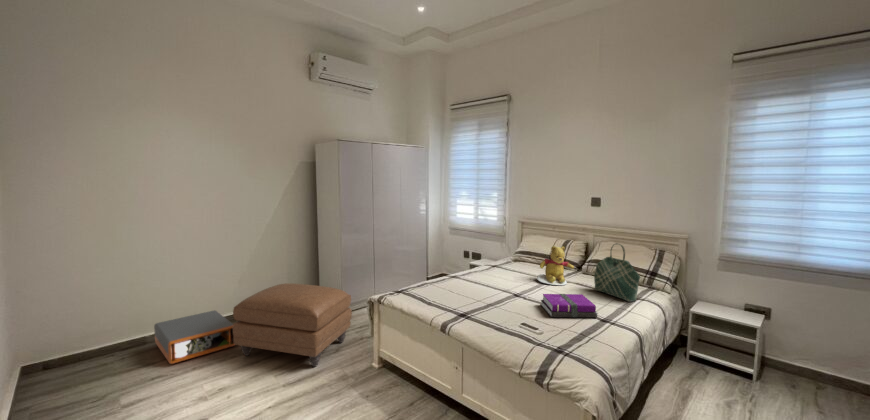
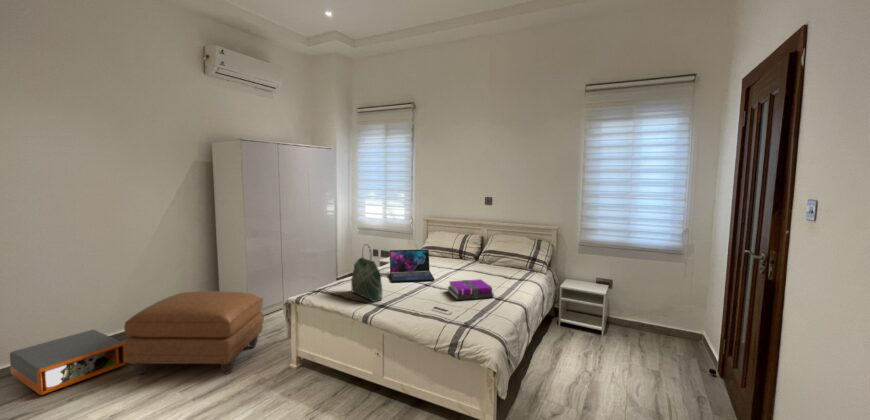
tote bag: present [594,243,640,302] -> present [351,247,382,302]
teddy bear: present [536,246,574,285] -> none [442,240,473,274]
laptop: none [478,254,527,291] -> present [390,249,434,282]

